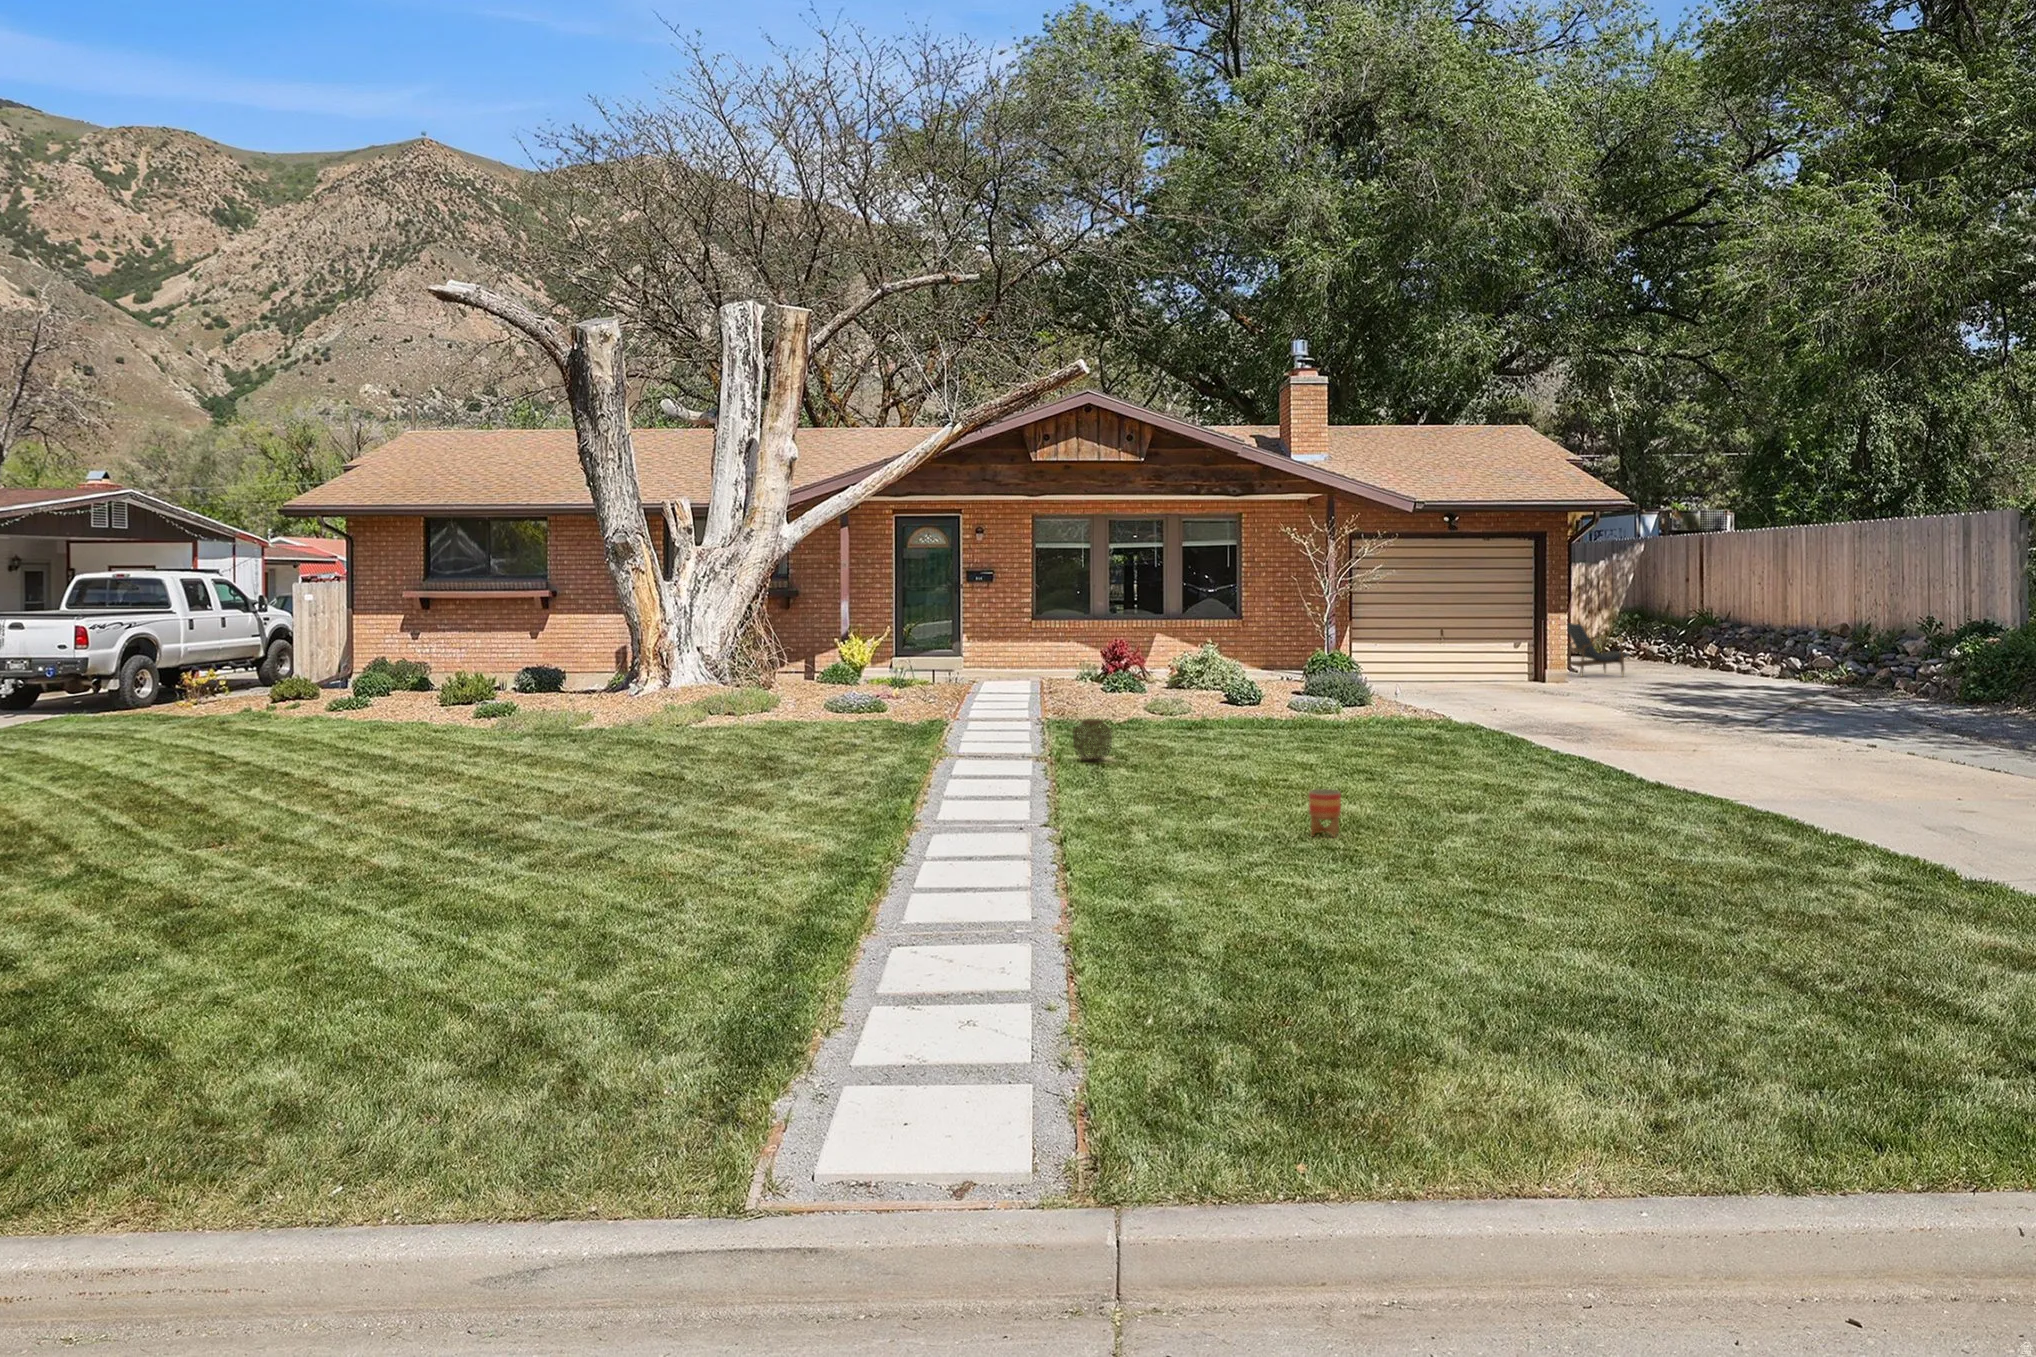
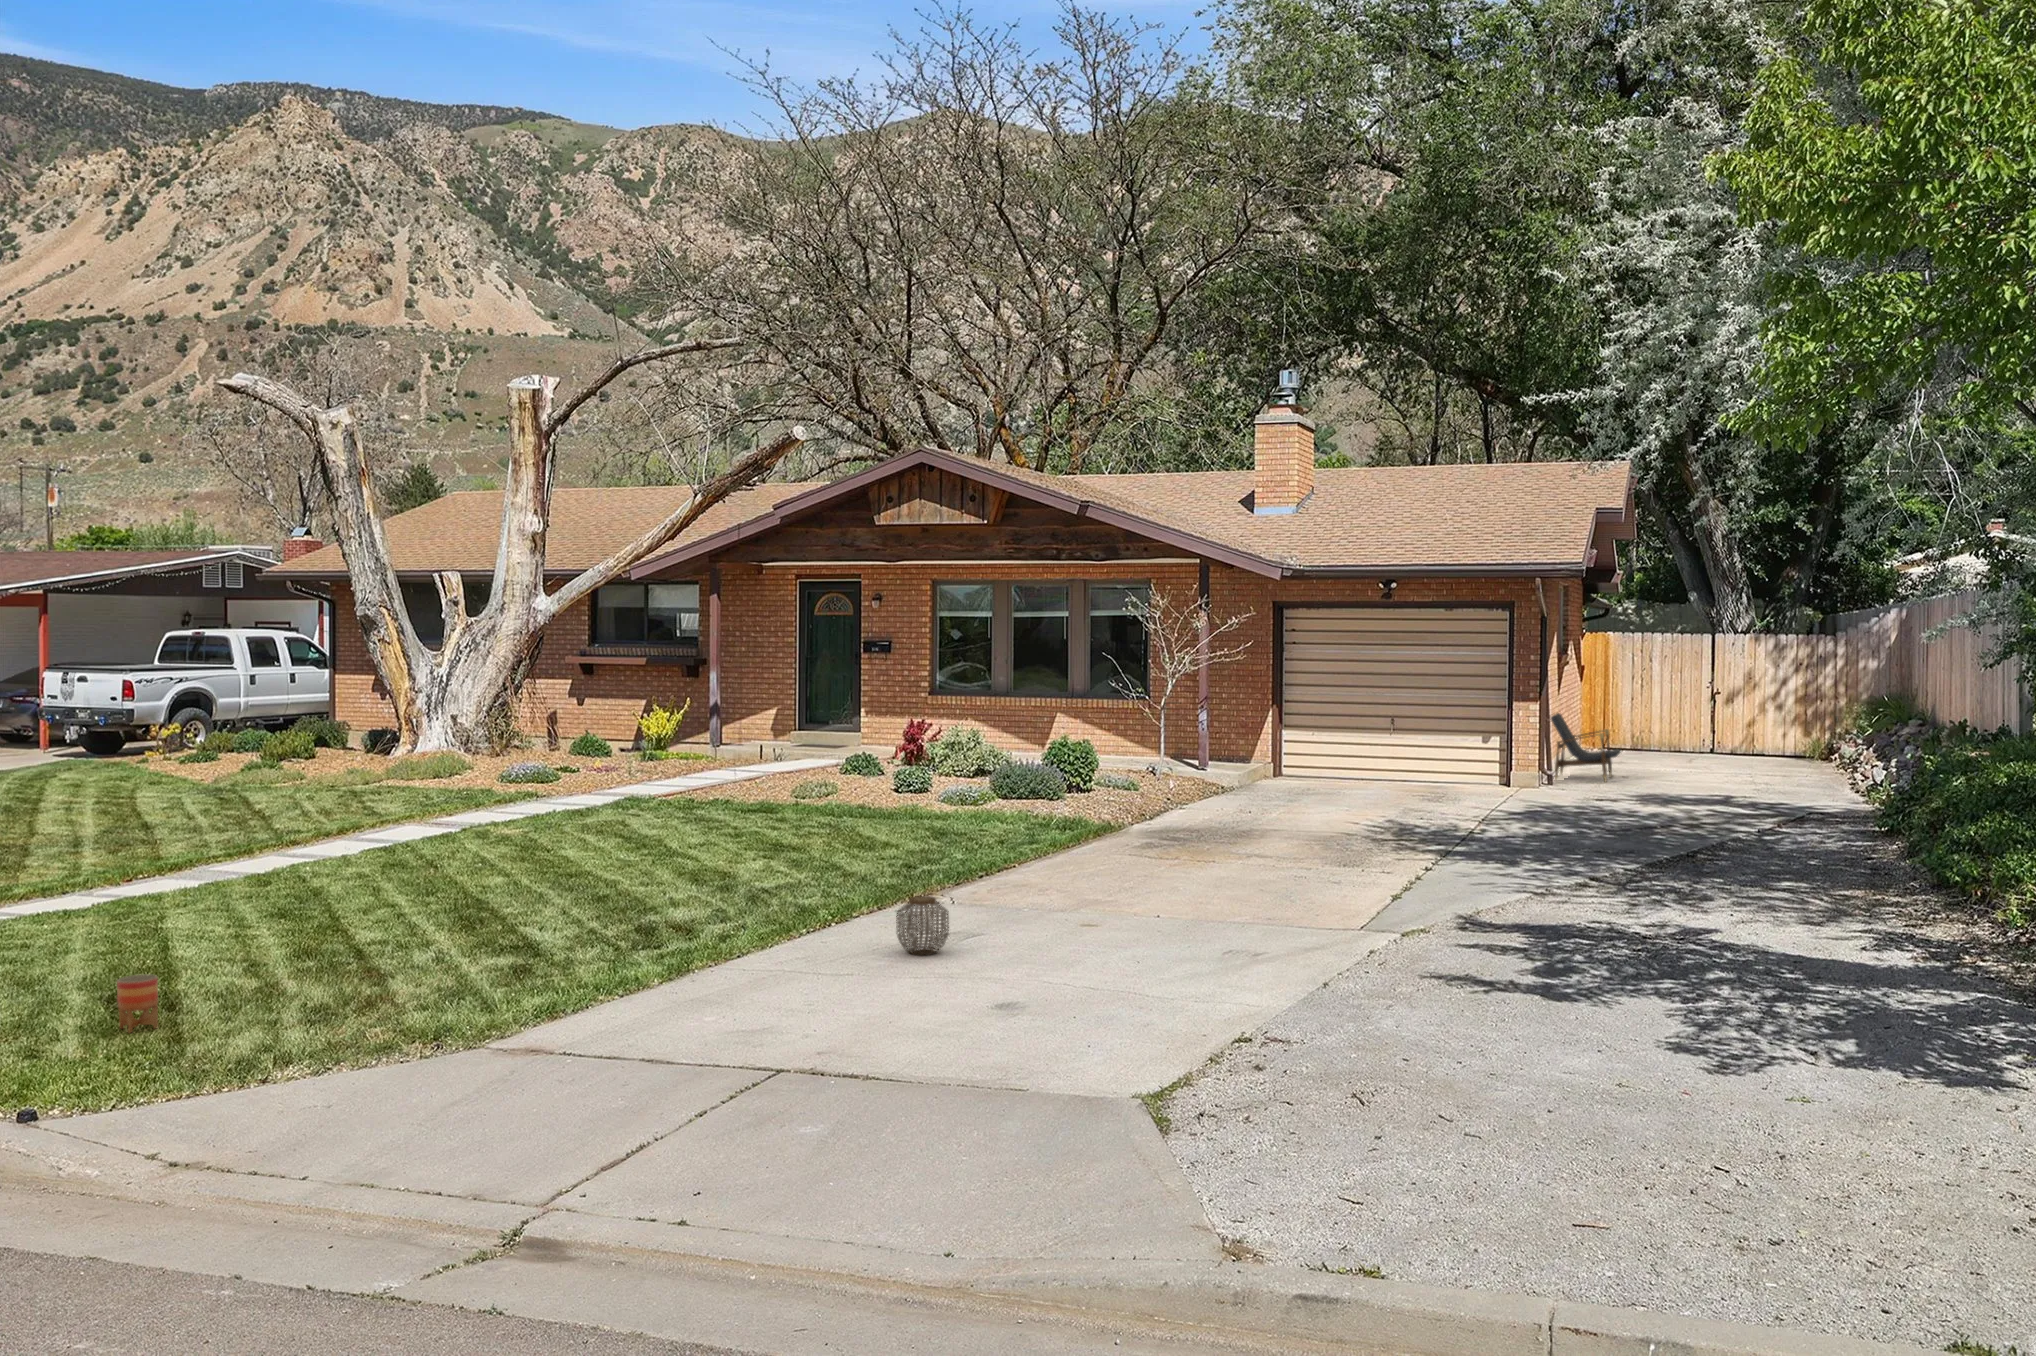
woven basket: present [1073,719,1112,762] -> present [896,896,949,955]
planter: present [1309,789,1341,838] -> present [117,974,158,1033]

